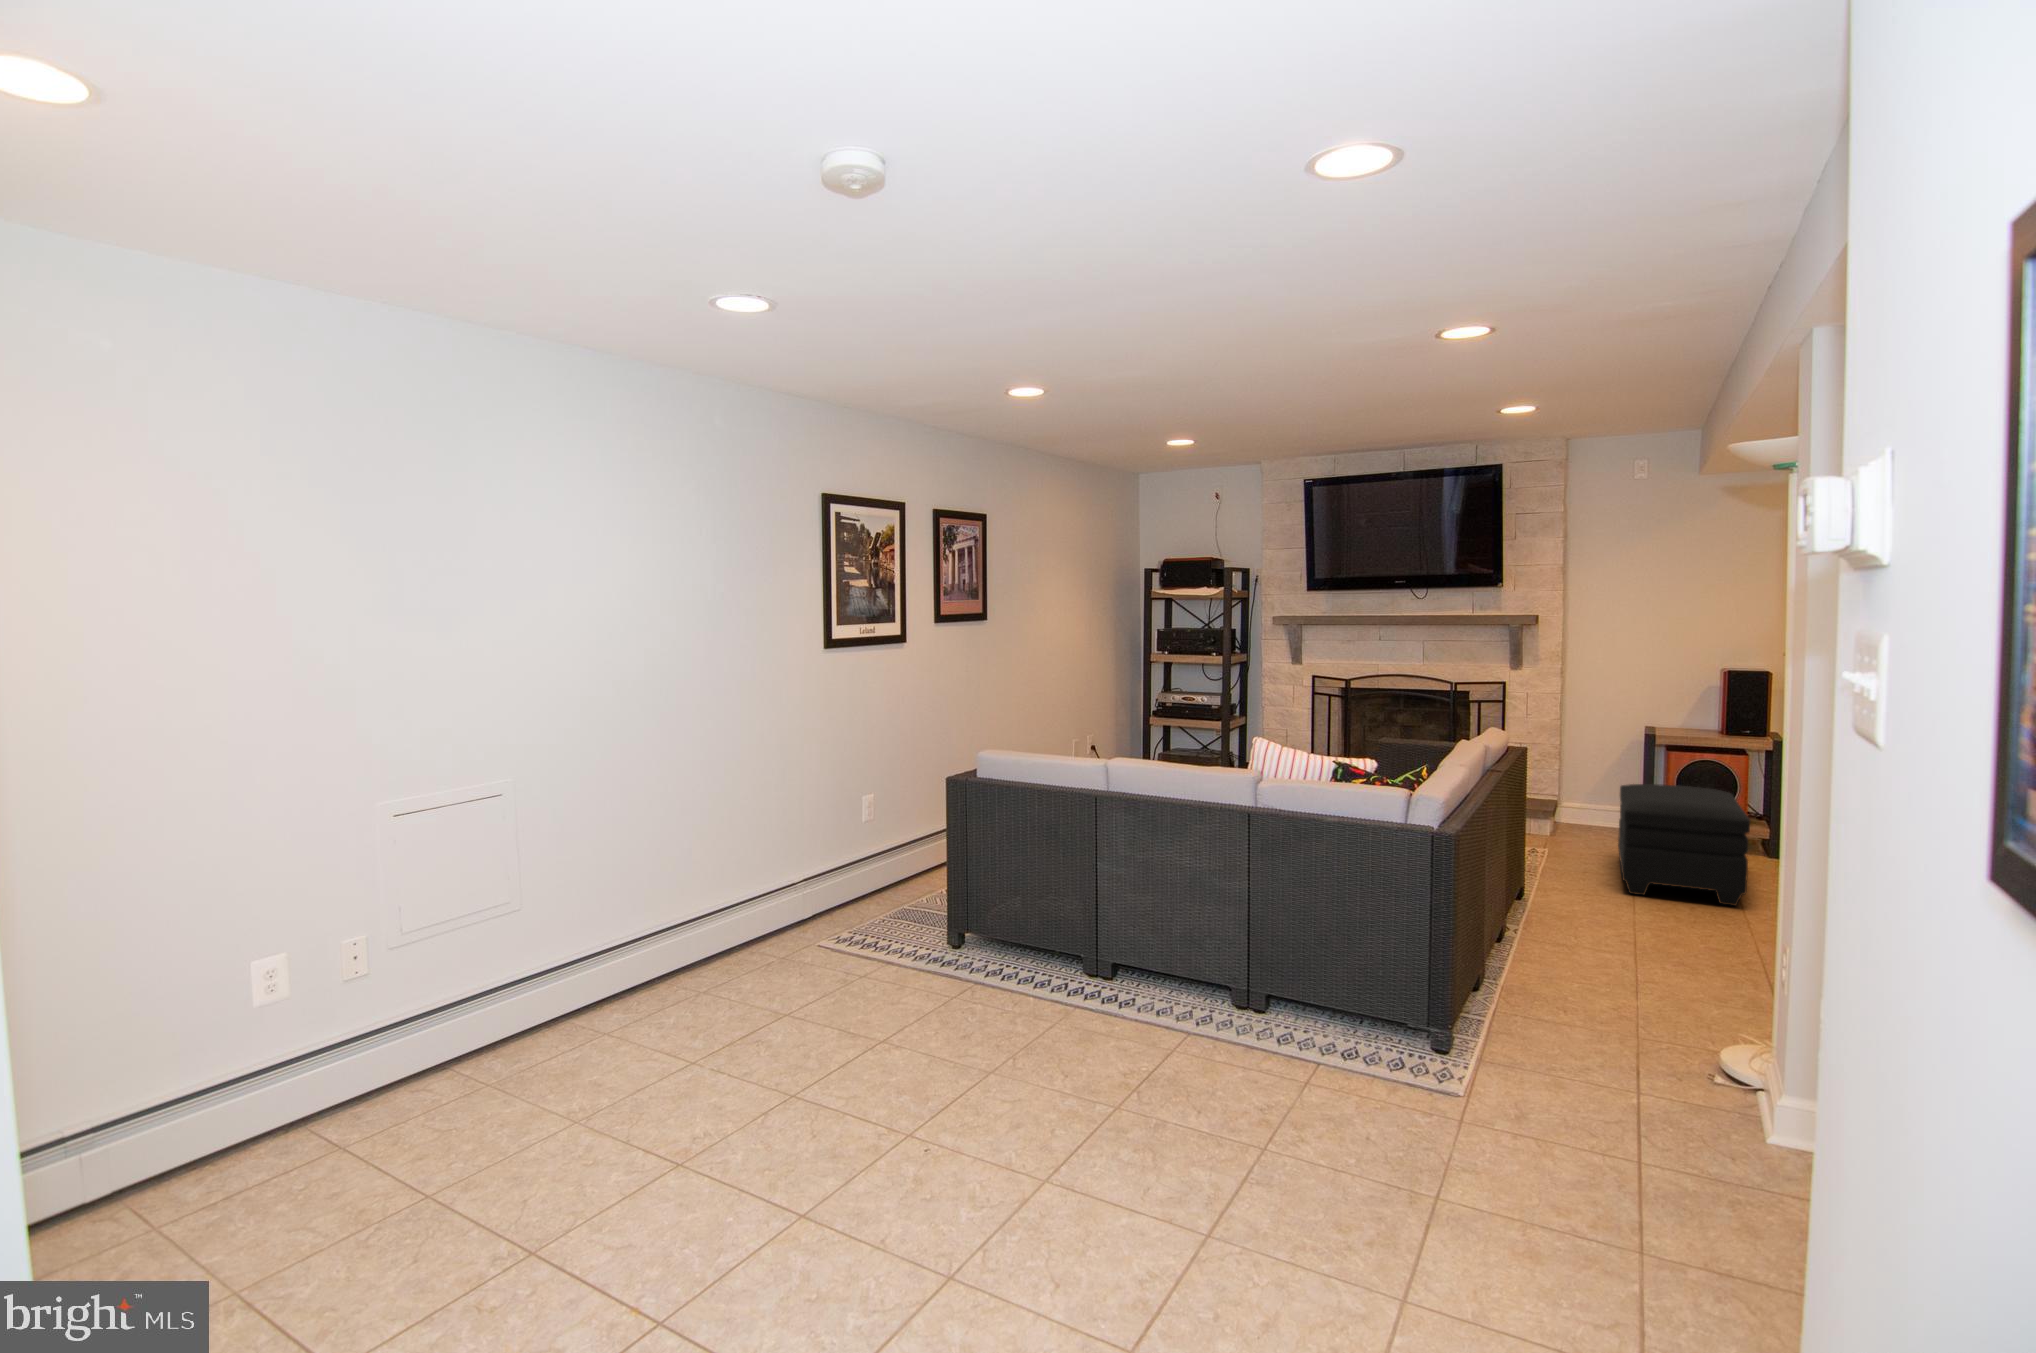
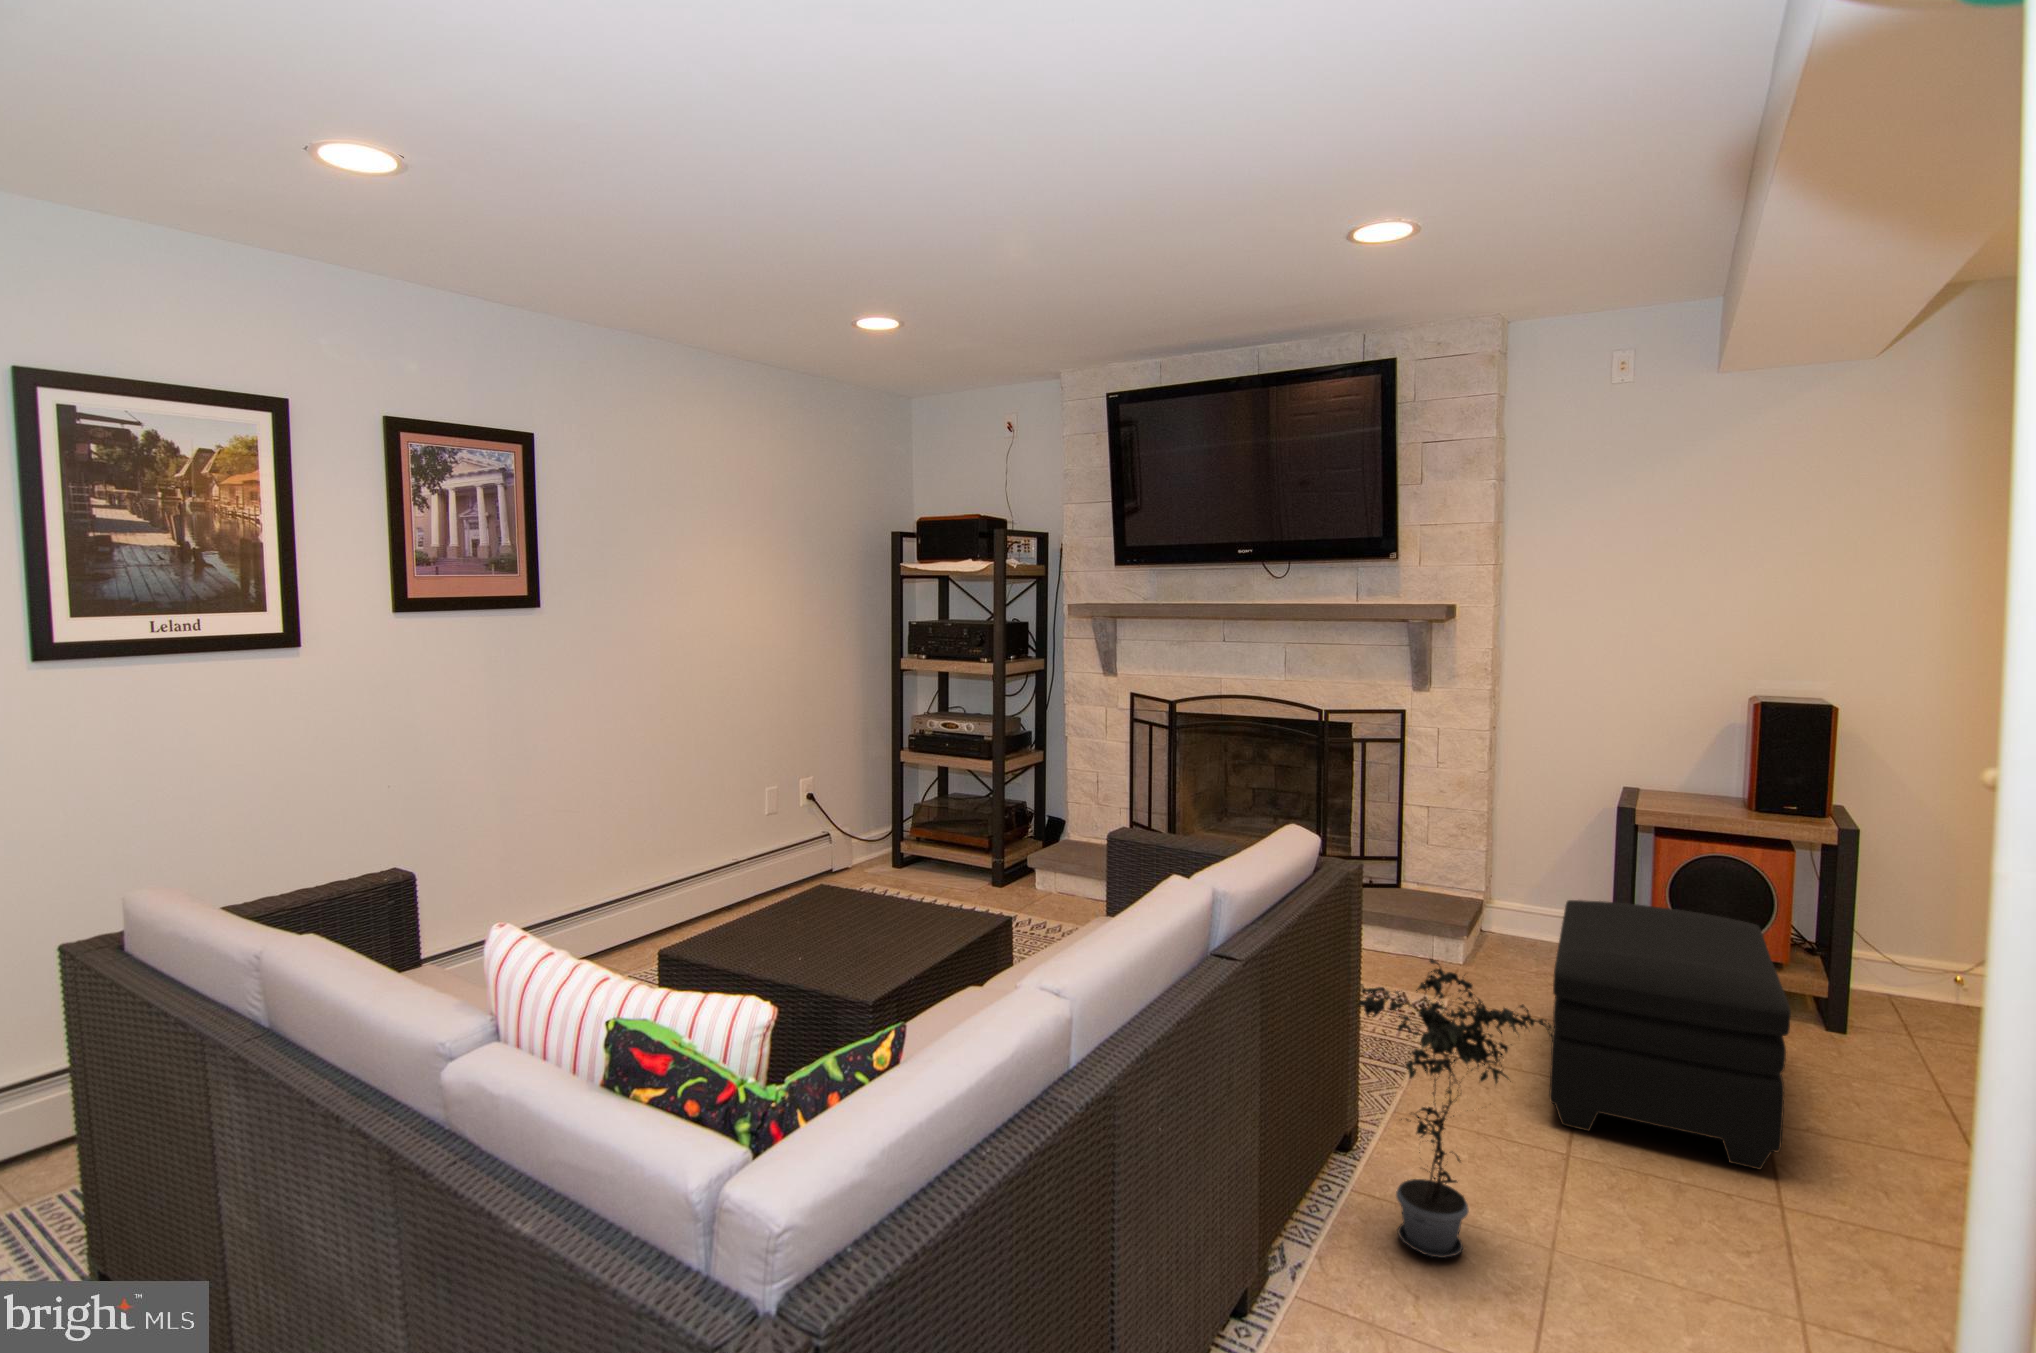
potted plant: none [1531,788,1638,932] -> present [1357,959,1553,1258]

